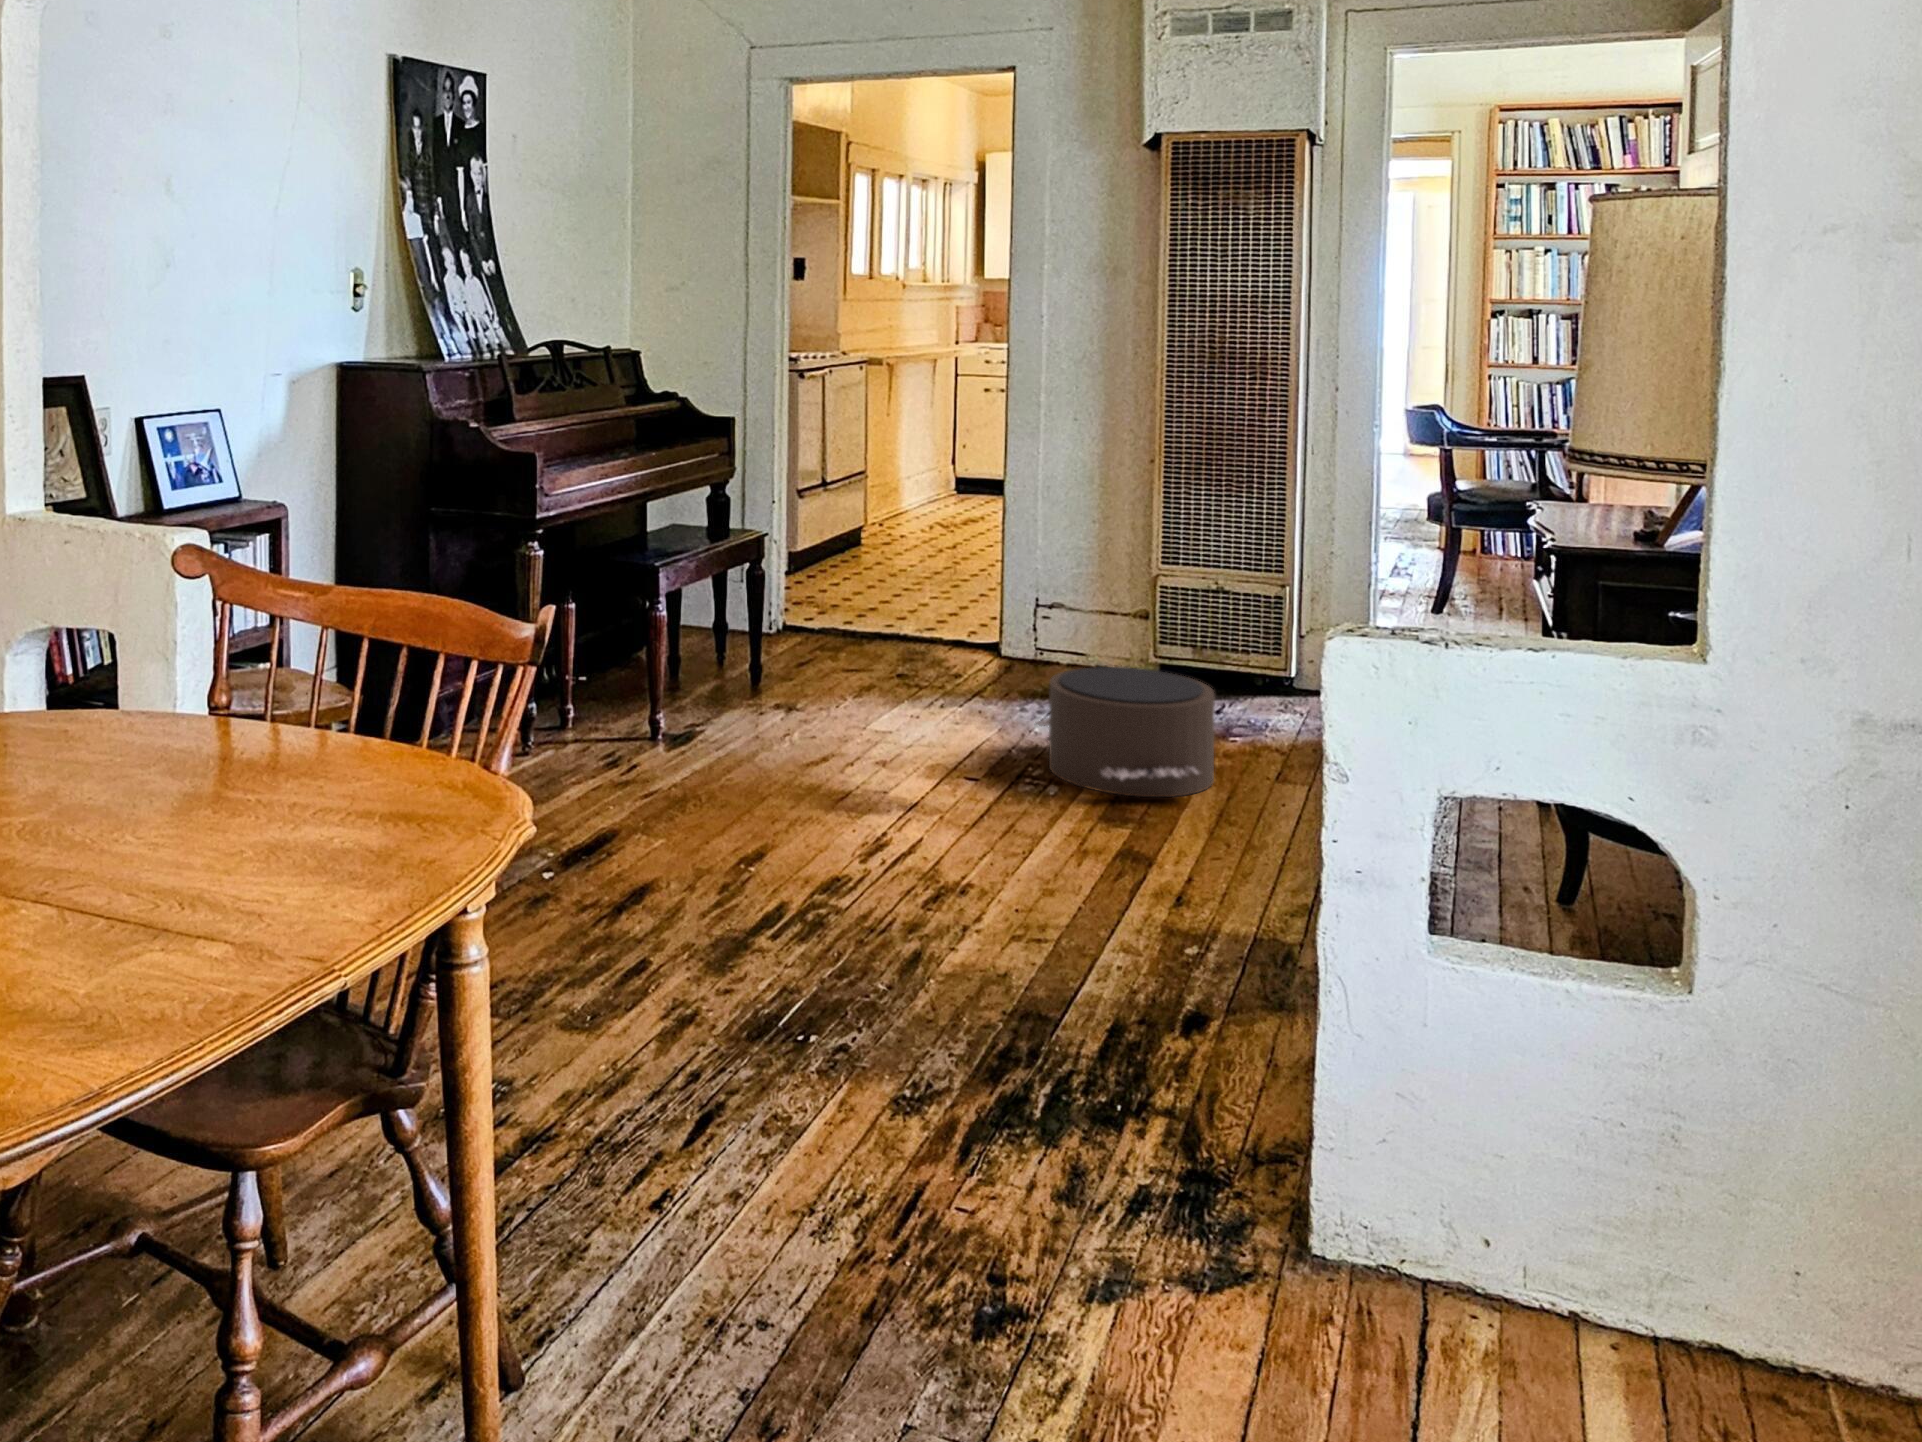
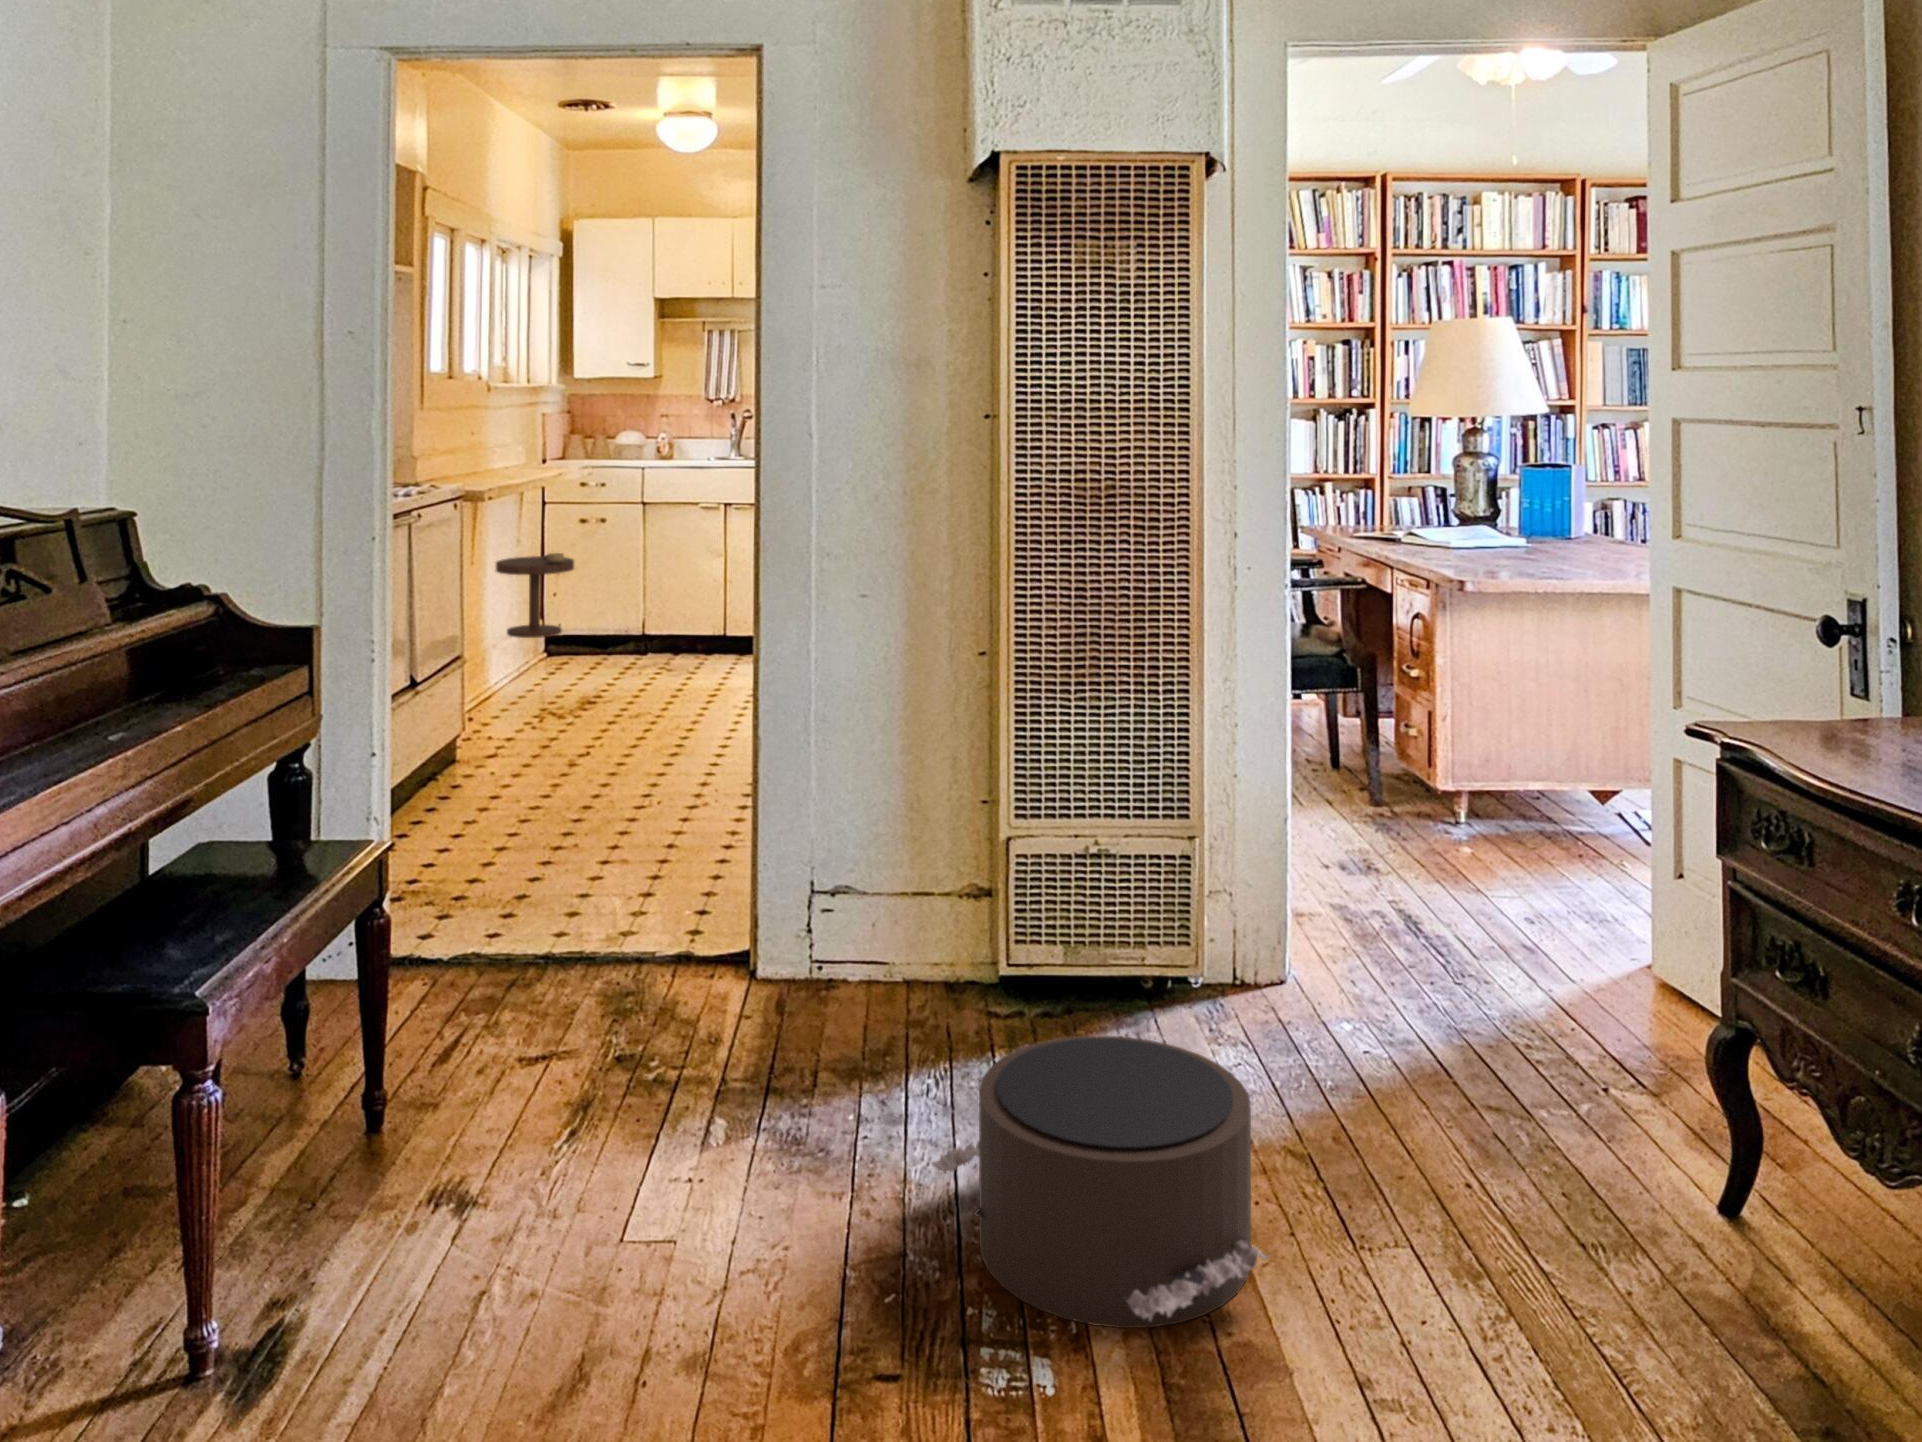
side table: none [901,412,962,526] -> present [496,553,574,638]

